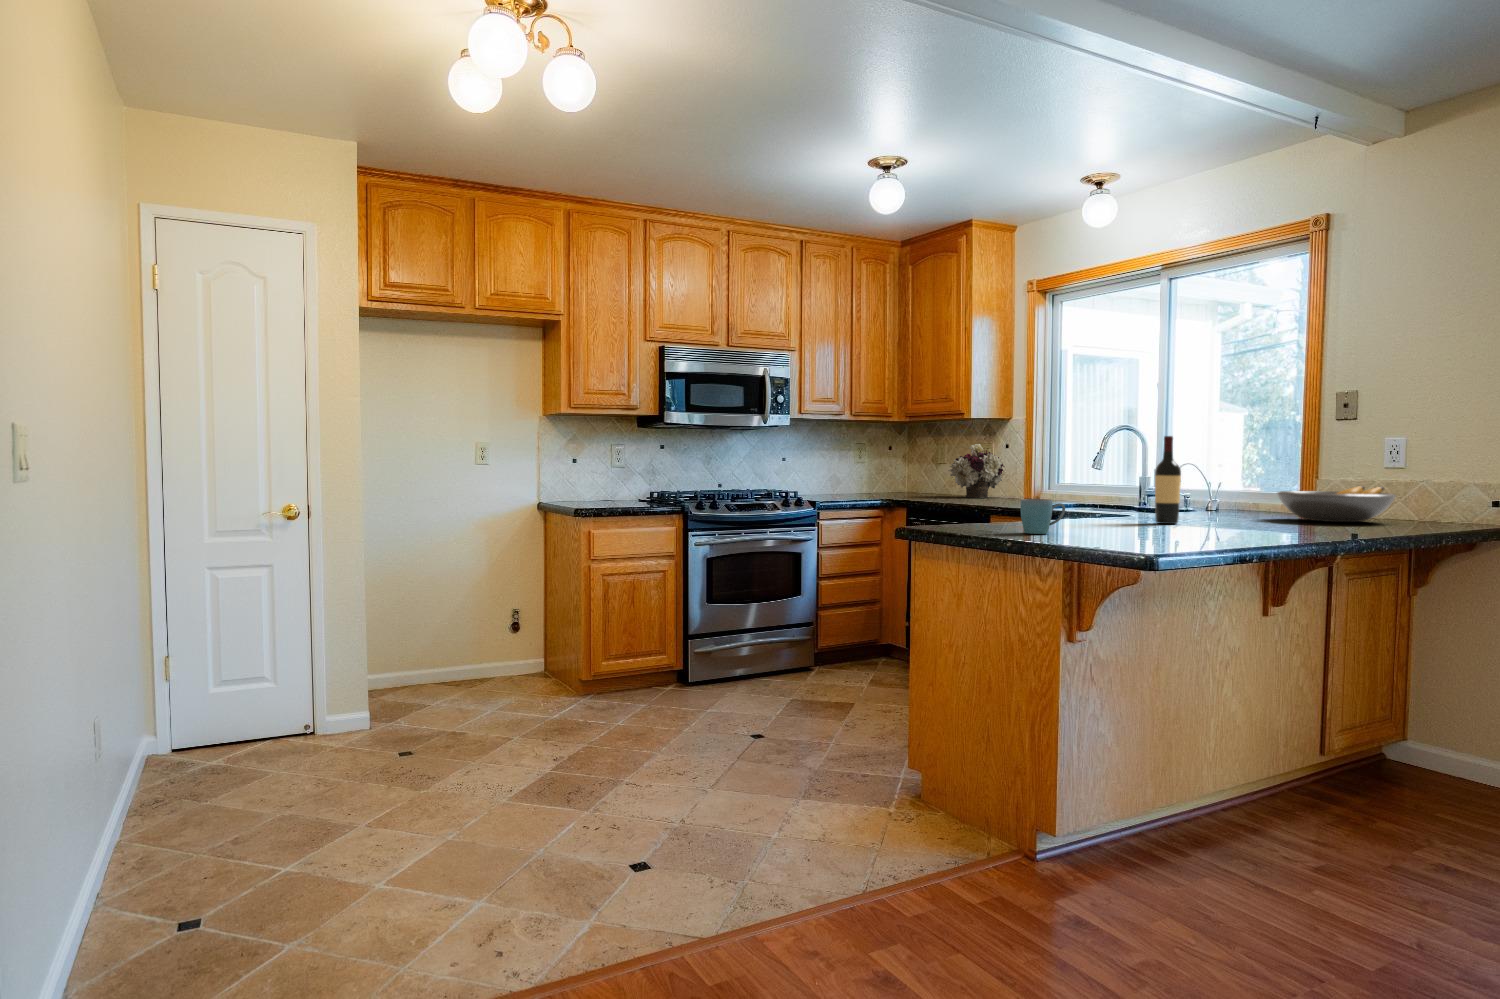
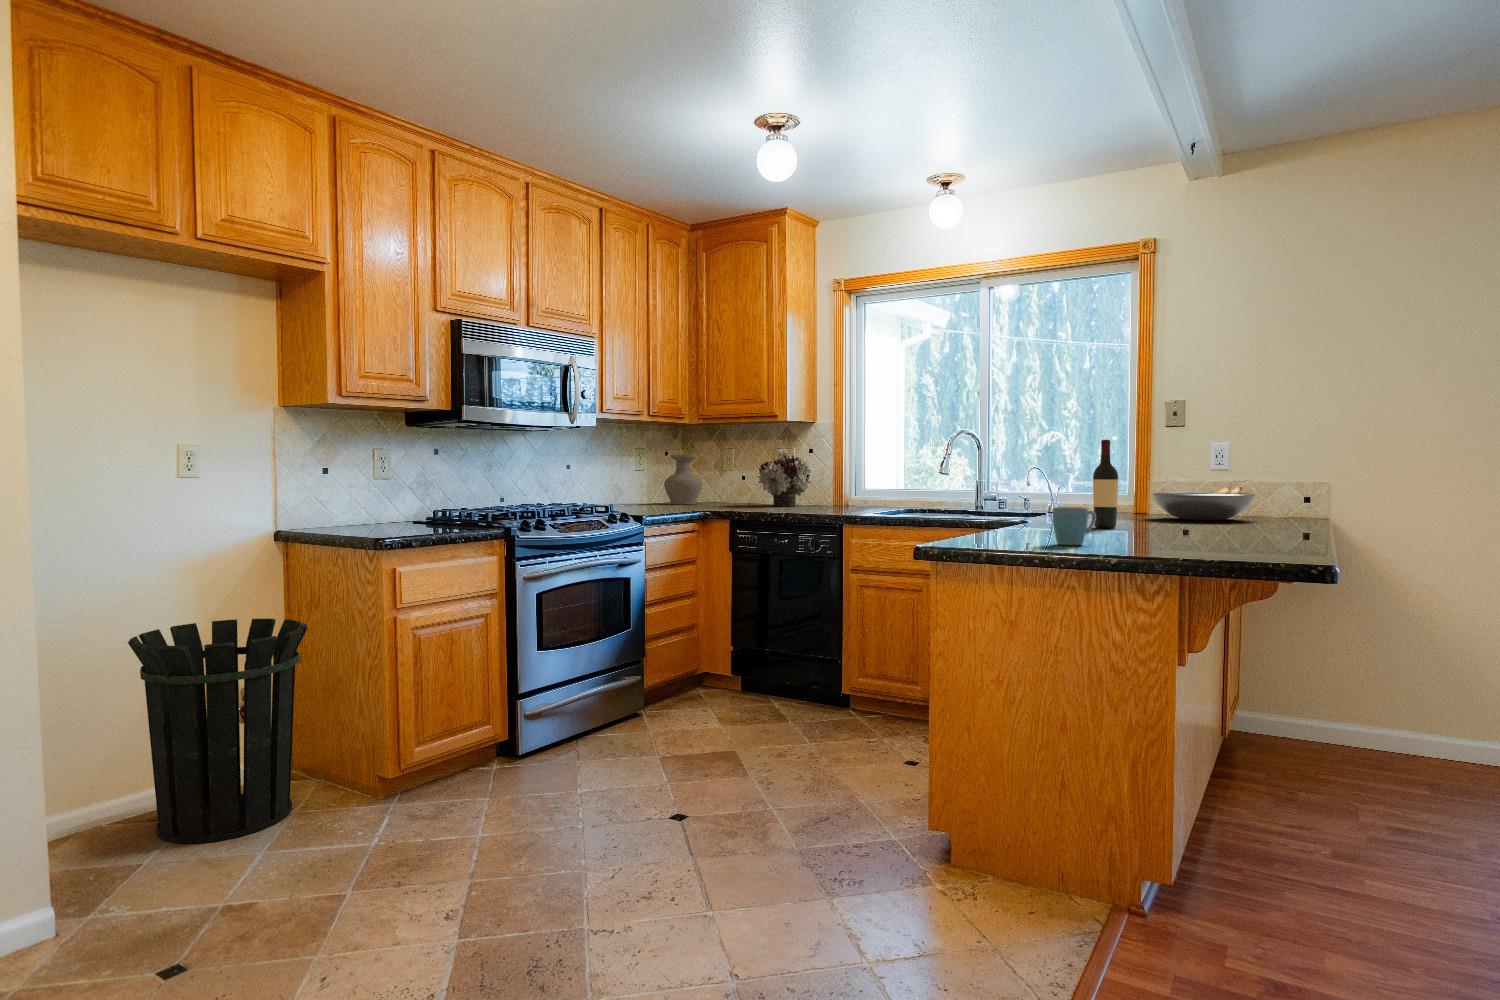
vase: none [881,449,916,494] -> present [664,455,702,504]
waste bin: none [436,562,543,703] -> present [128,619,308,844]

